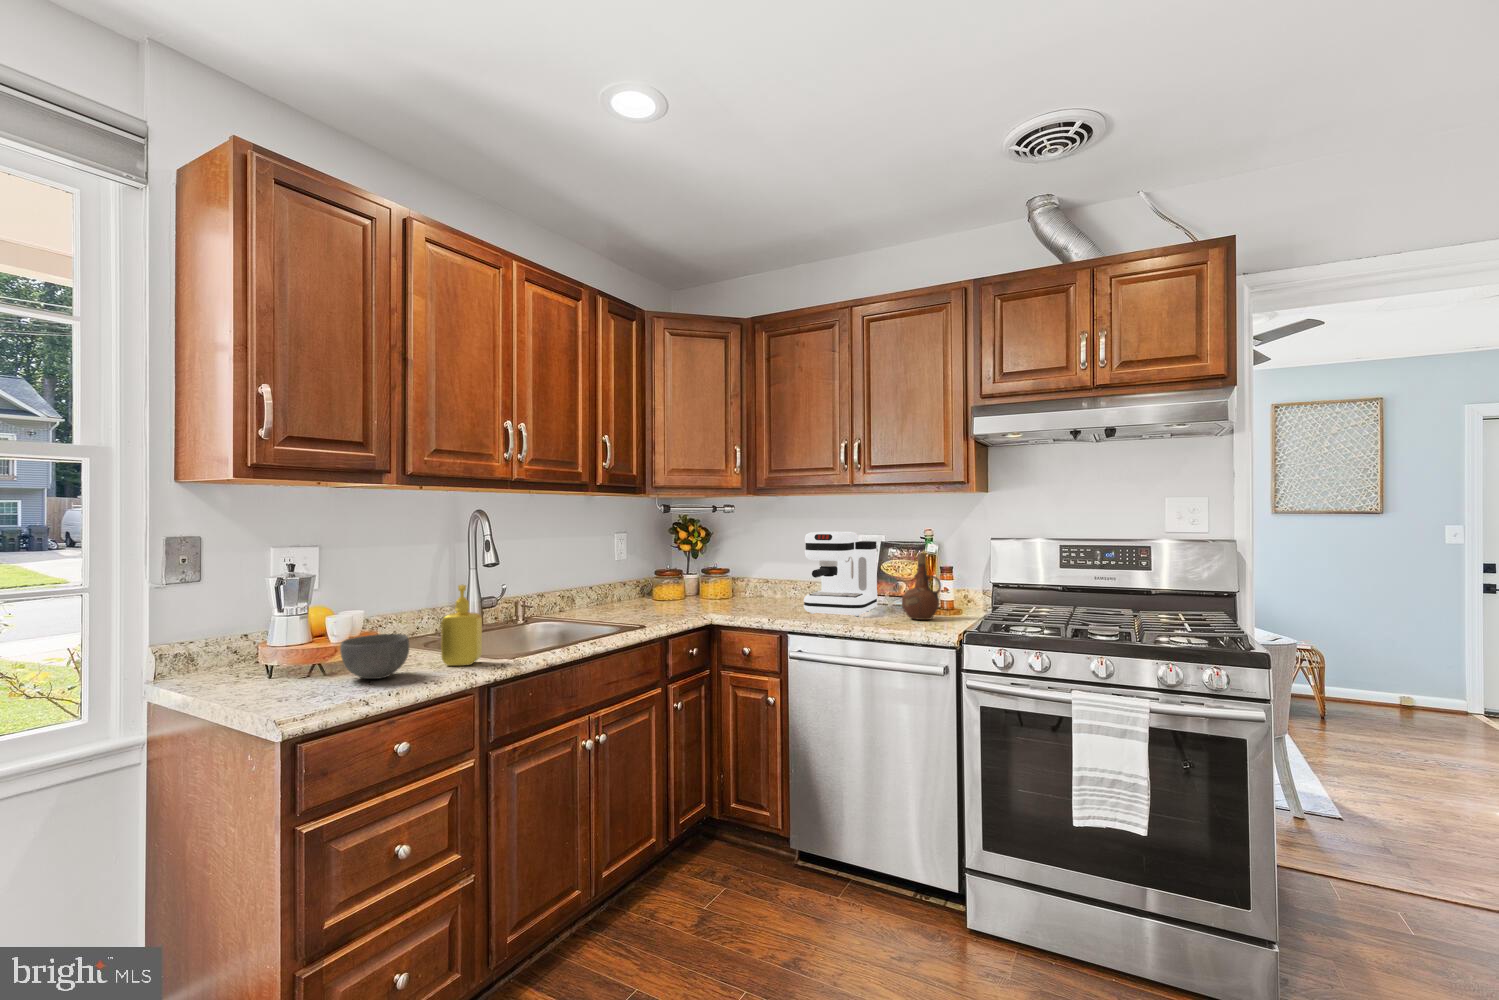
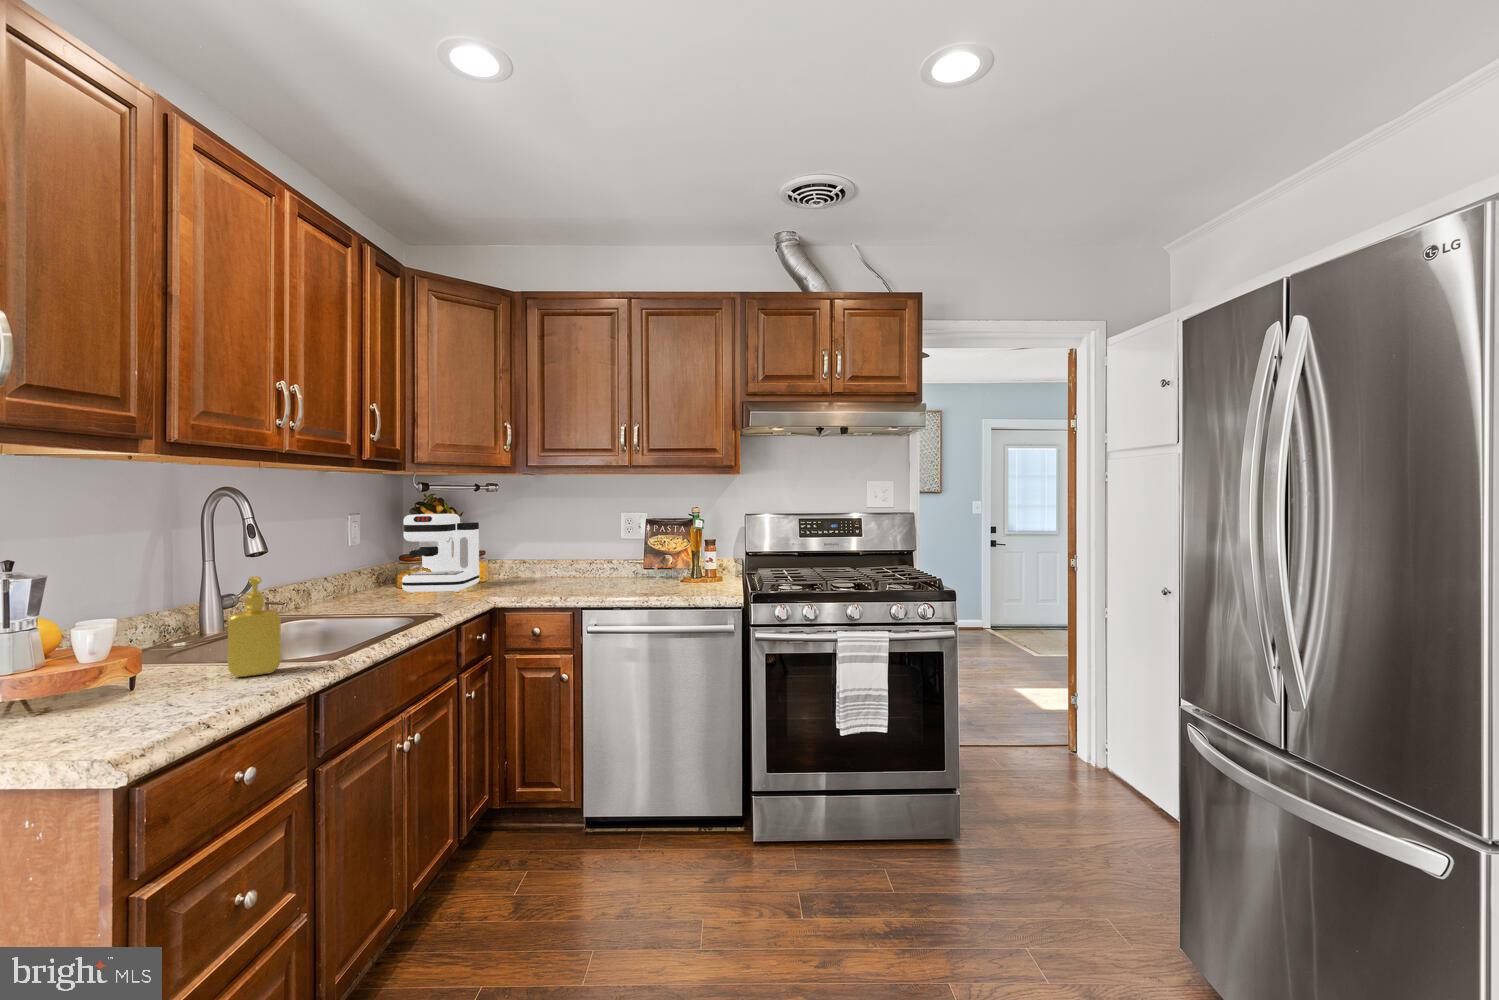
coffee maker: present [804,532,877,616] -> present [402,514,479,593]
ceramic pitcher: present [902,553,941,620] -> none [680,529,714,587]
bowl: present [340,634,409,679] -> none [88,644,198,706]

